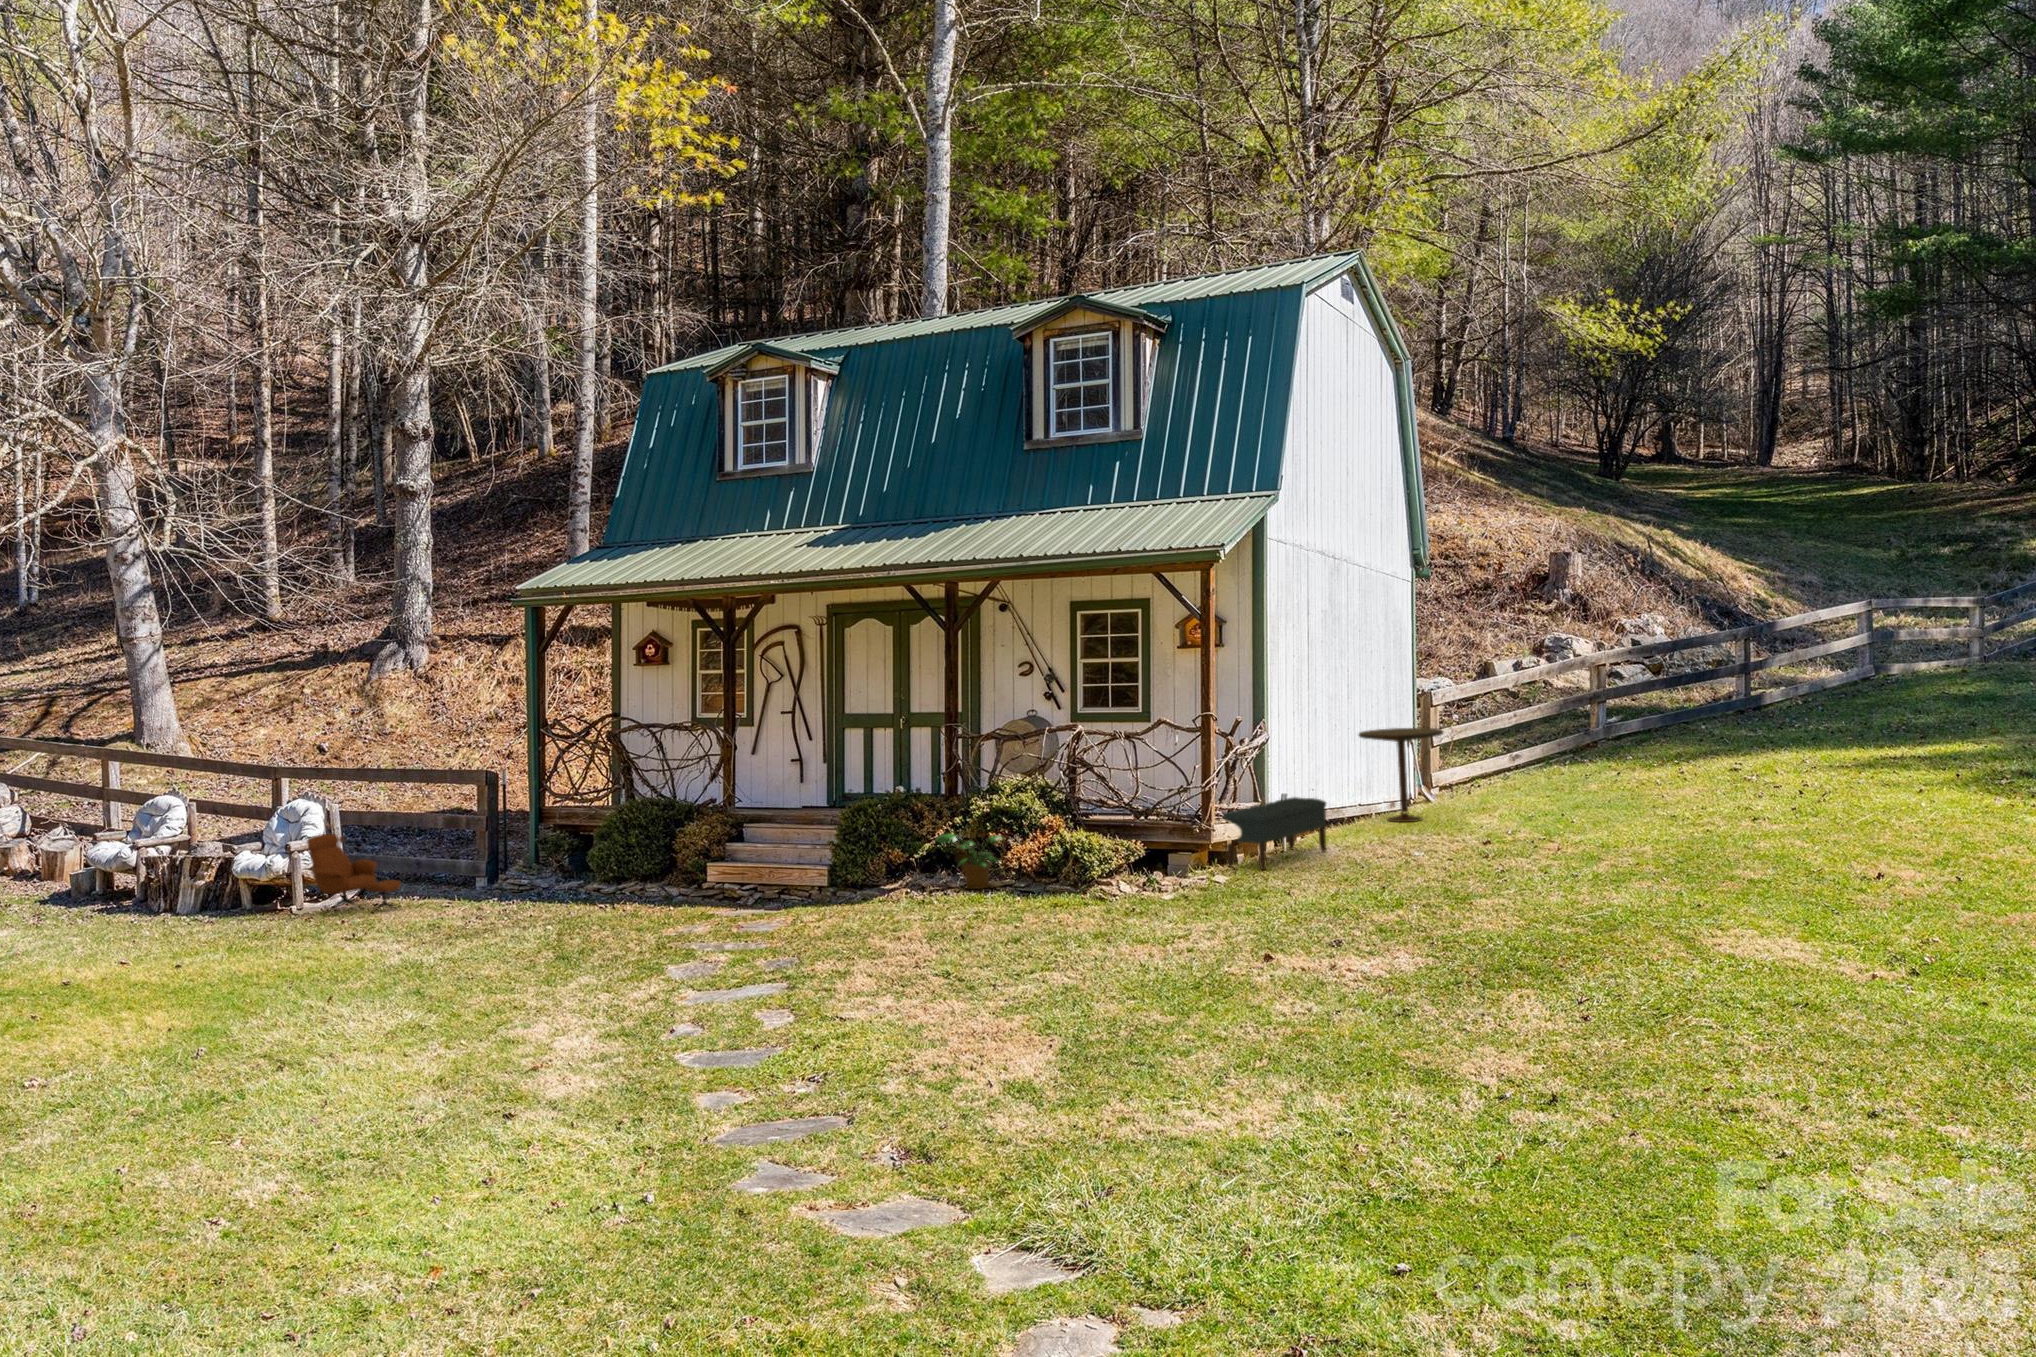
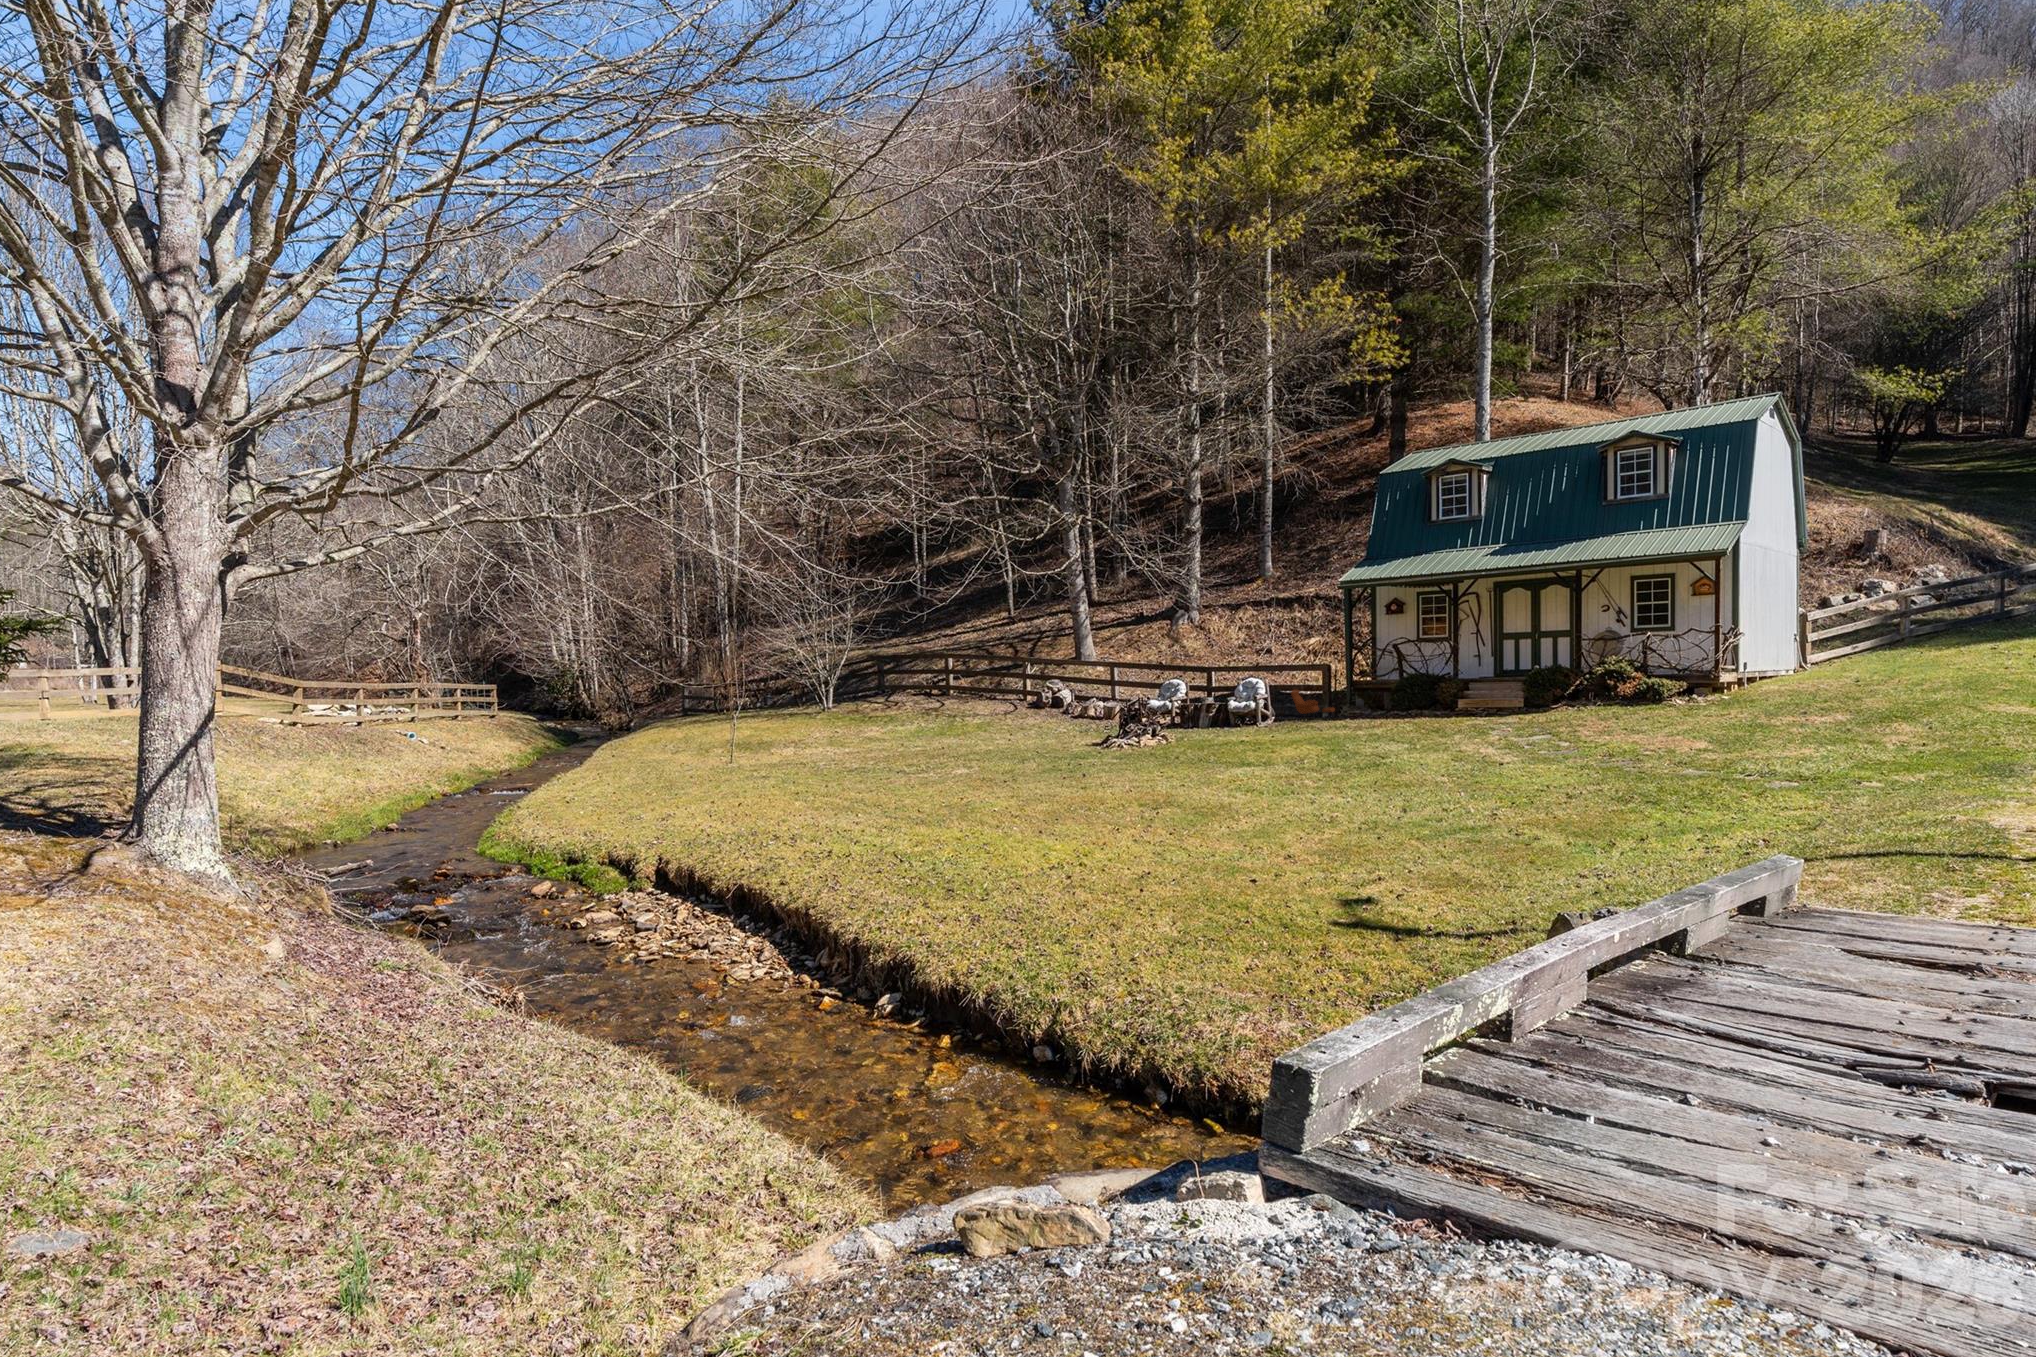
pedestal table: present [1359,728,1443,822] -> none [1776,632,1824,677]
bench: present [1223,797,1326,870] -> none [1724,663,1772,694]
potted plant: present [936,834,1004,889] -> none [1587,681,1622,704]

